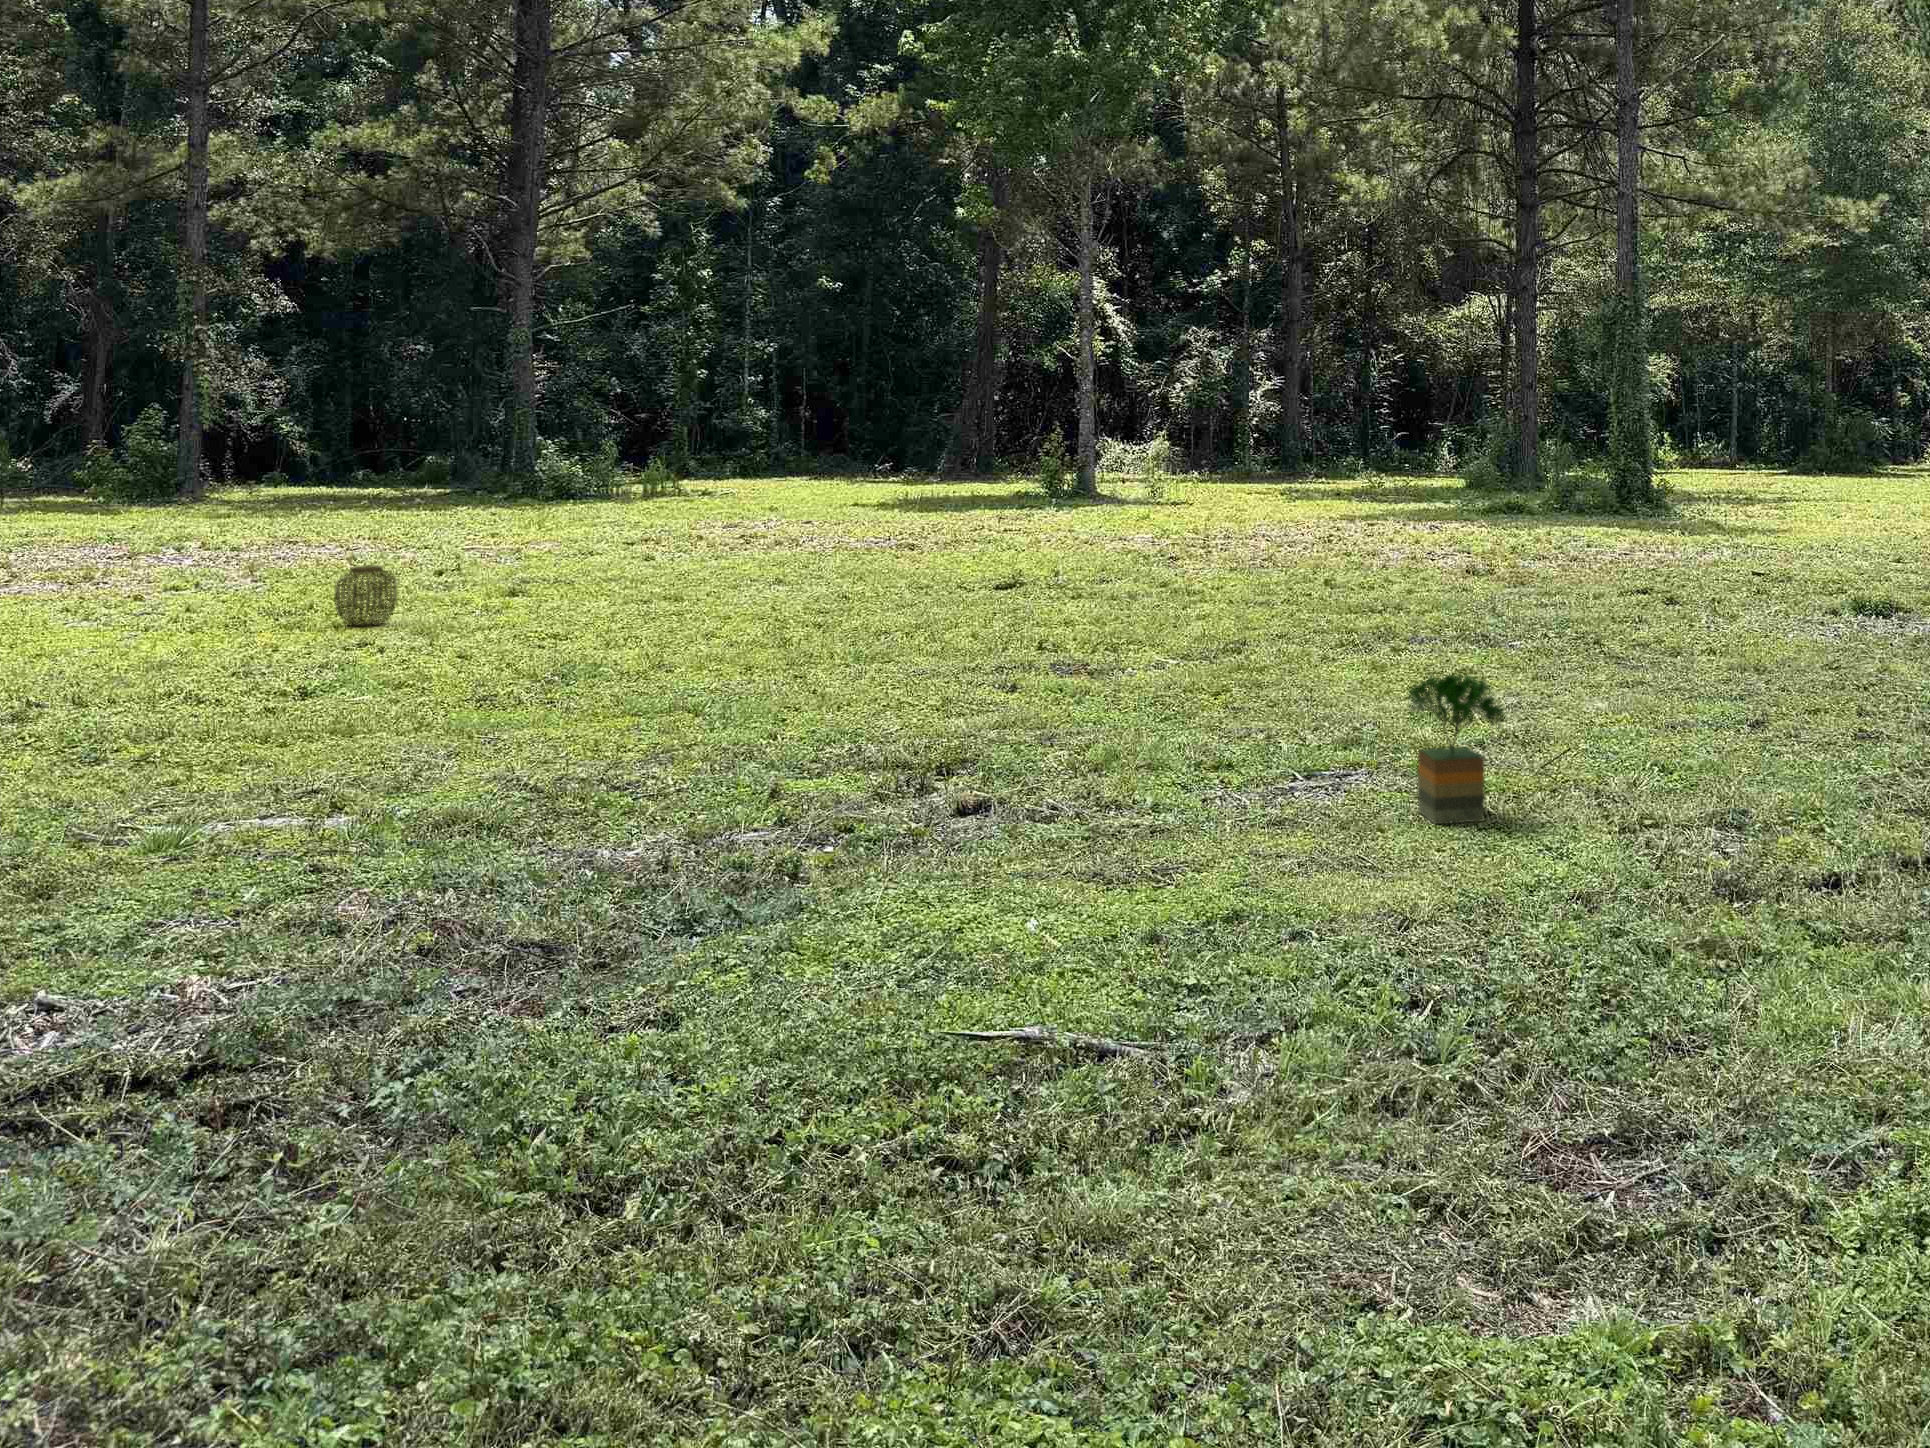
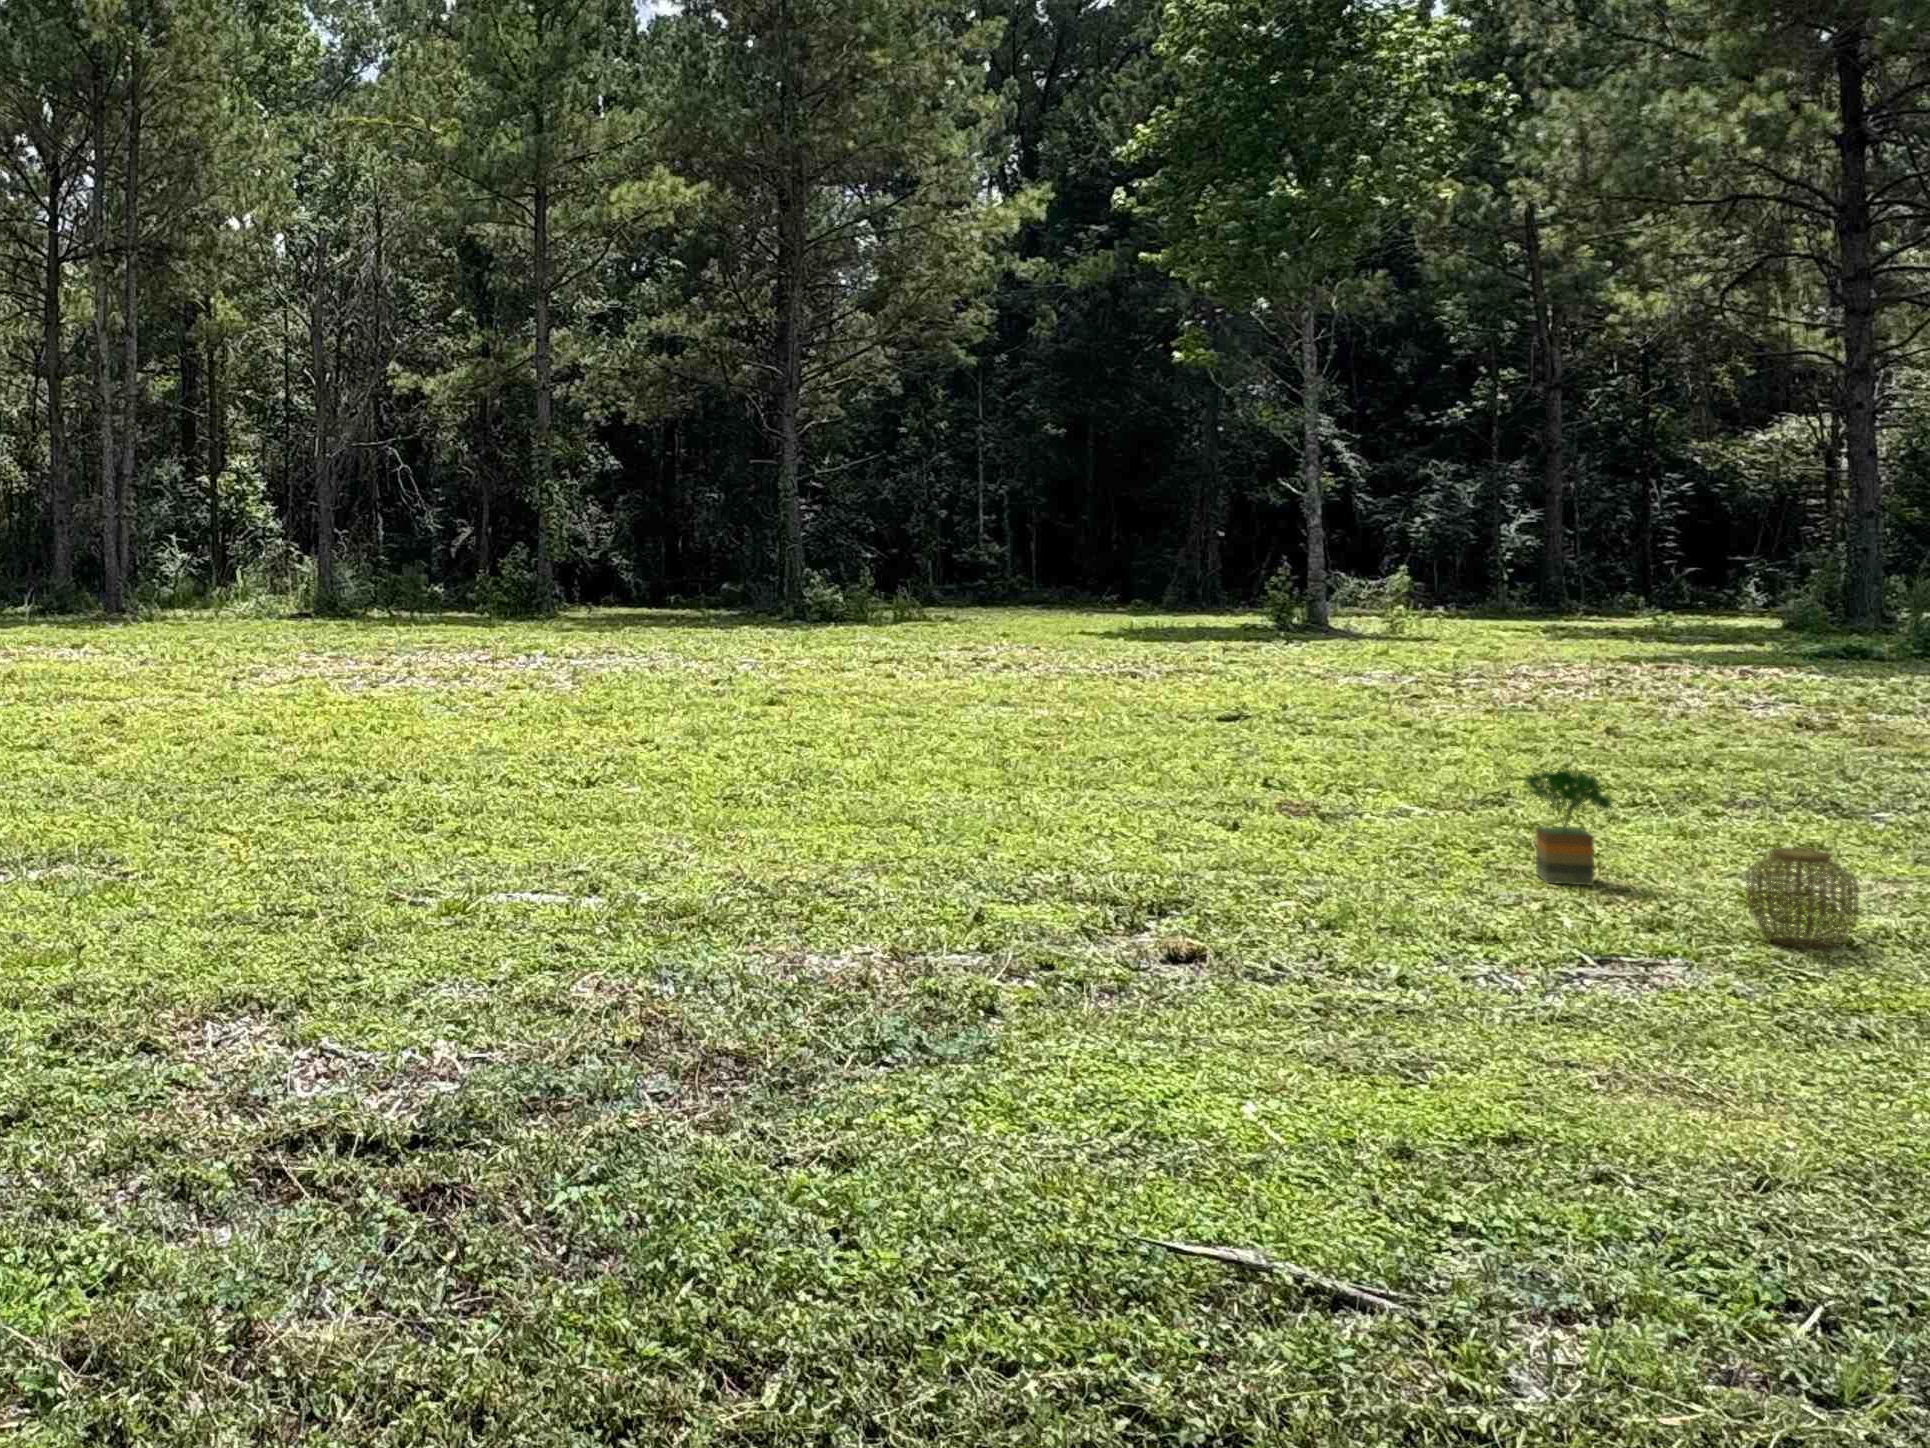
woven basket: present [335,565,397,627] -> present [1747,847,1859,949]

